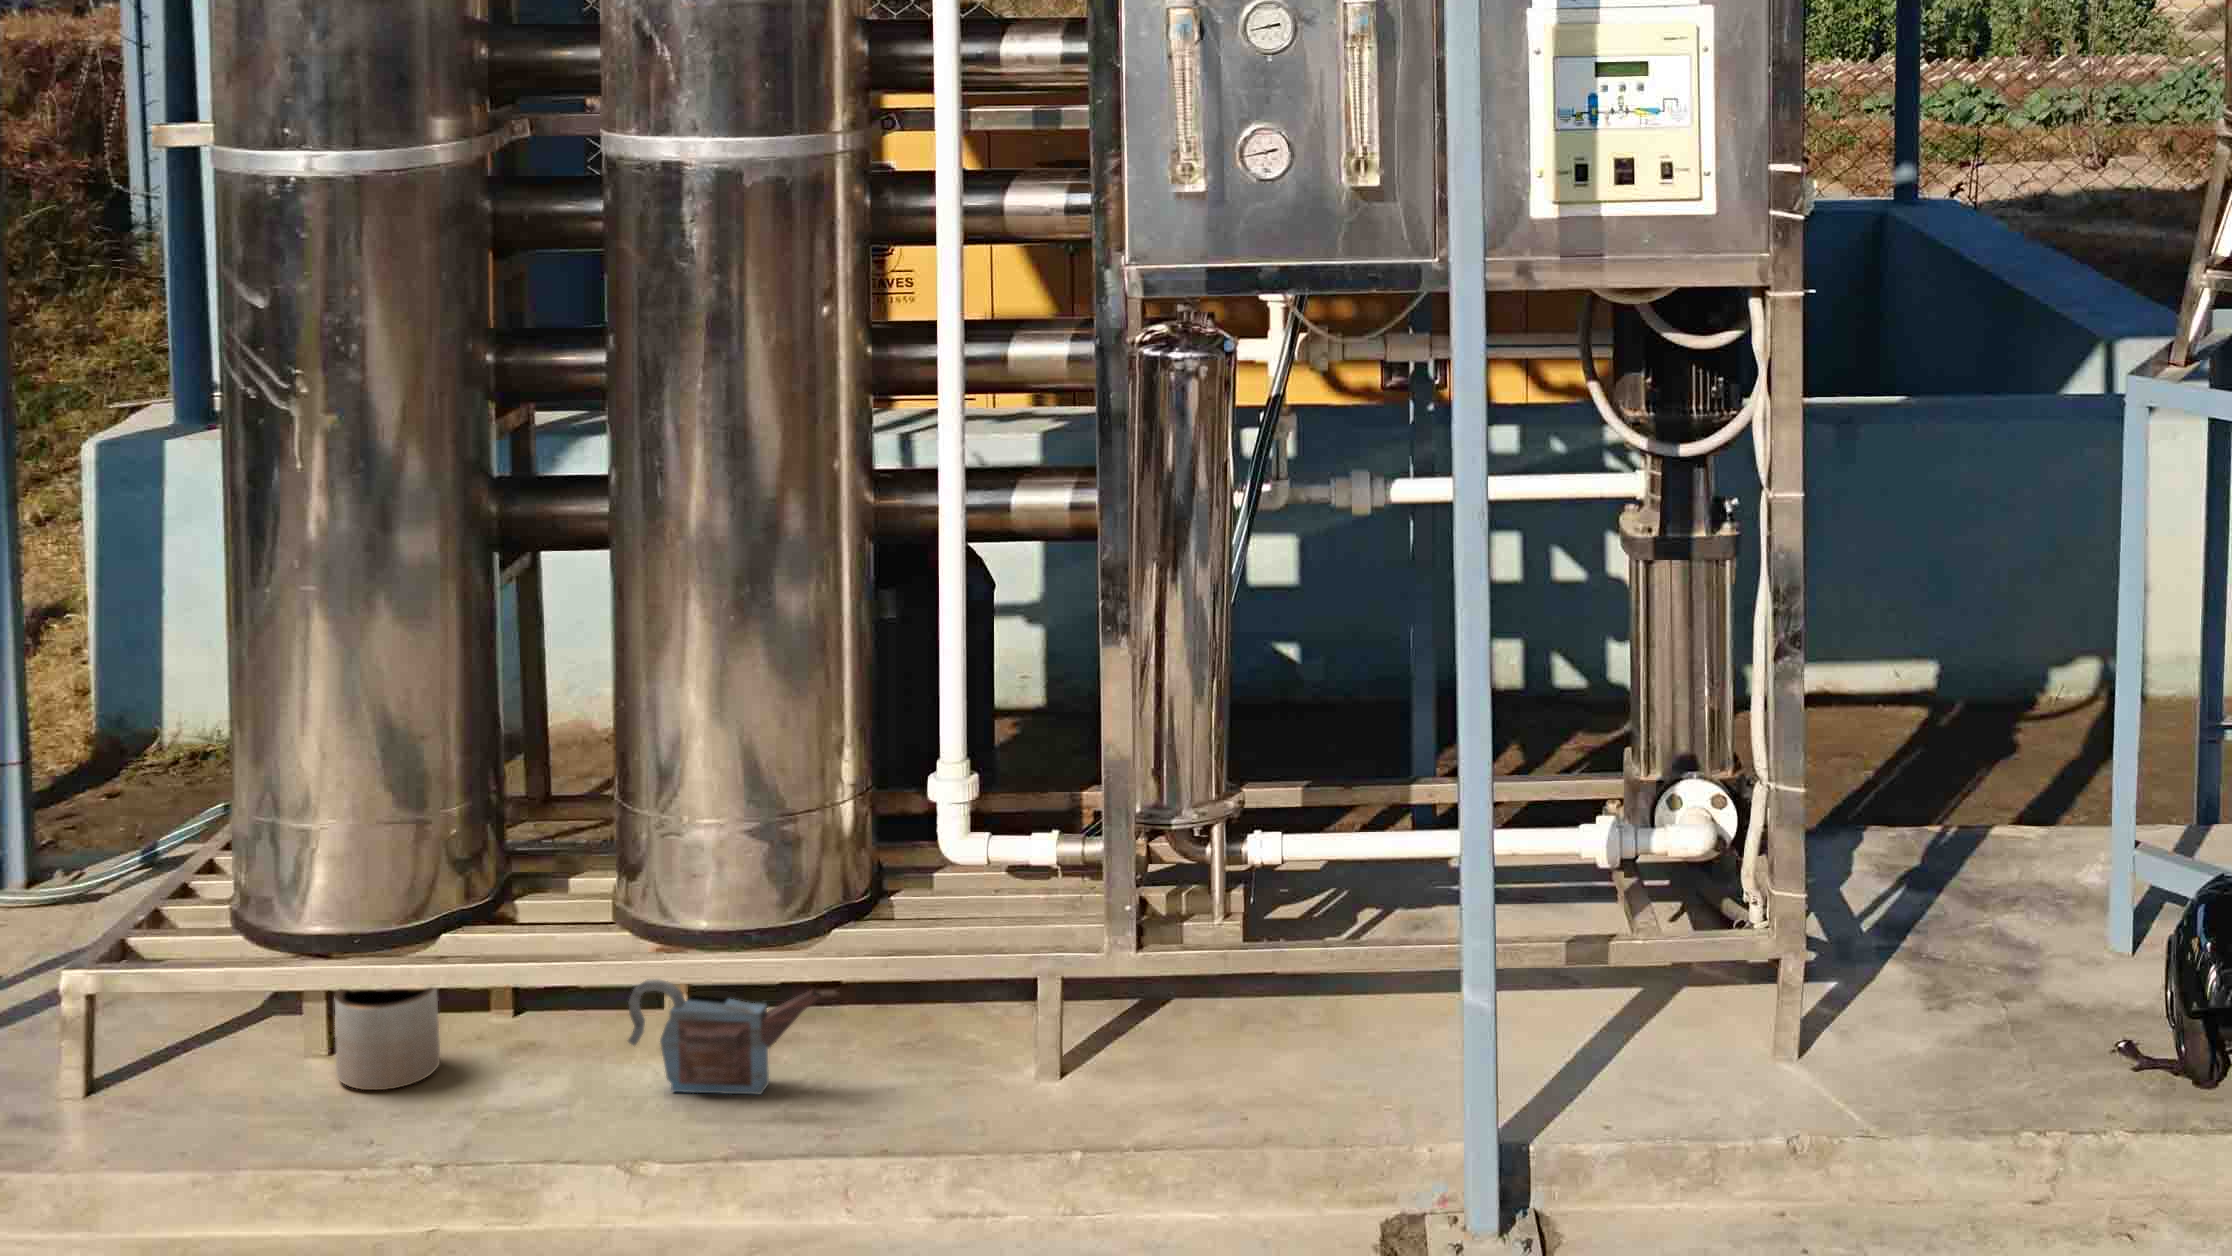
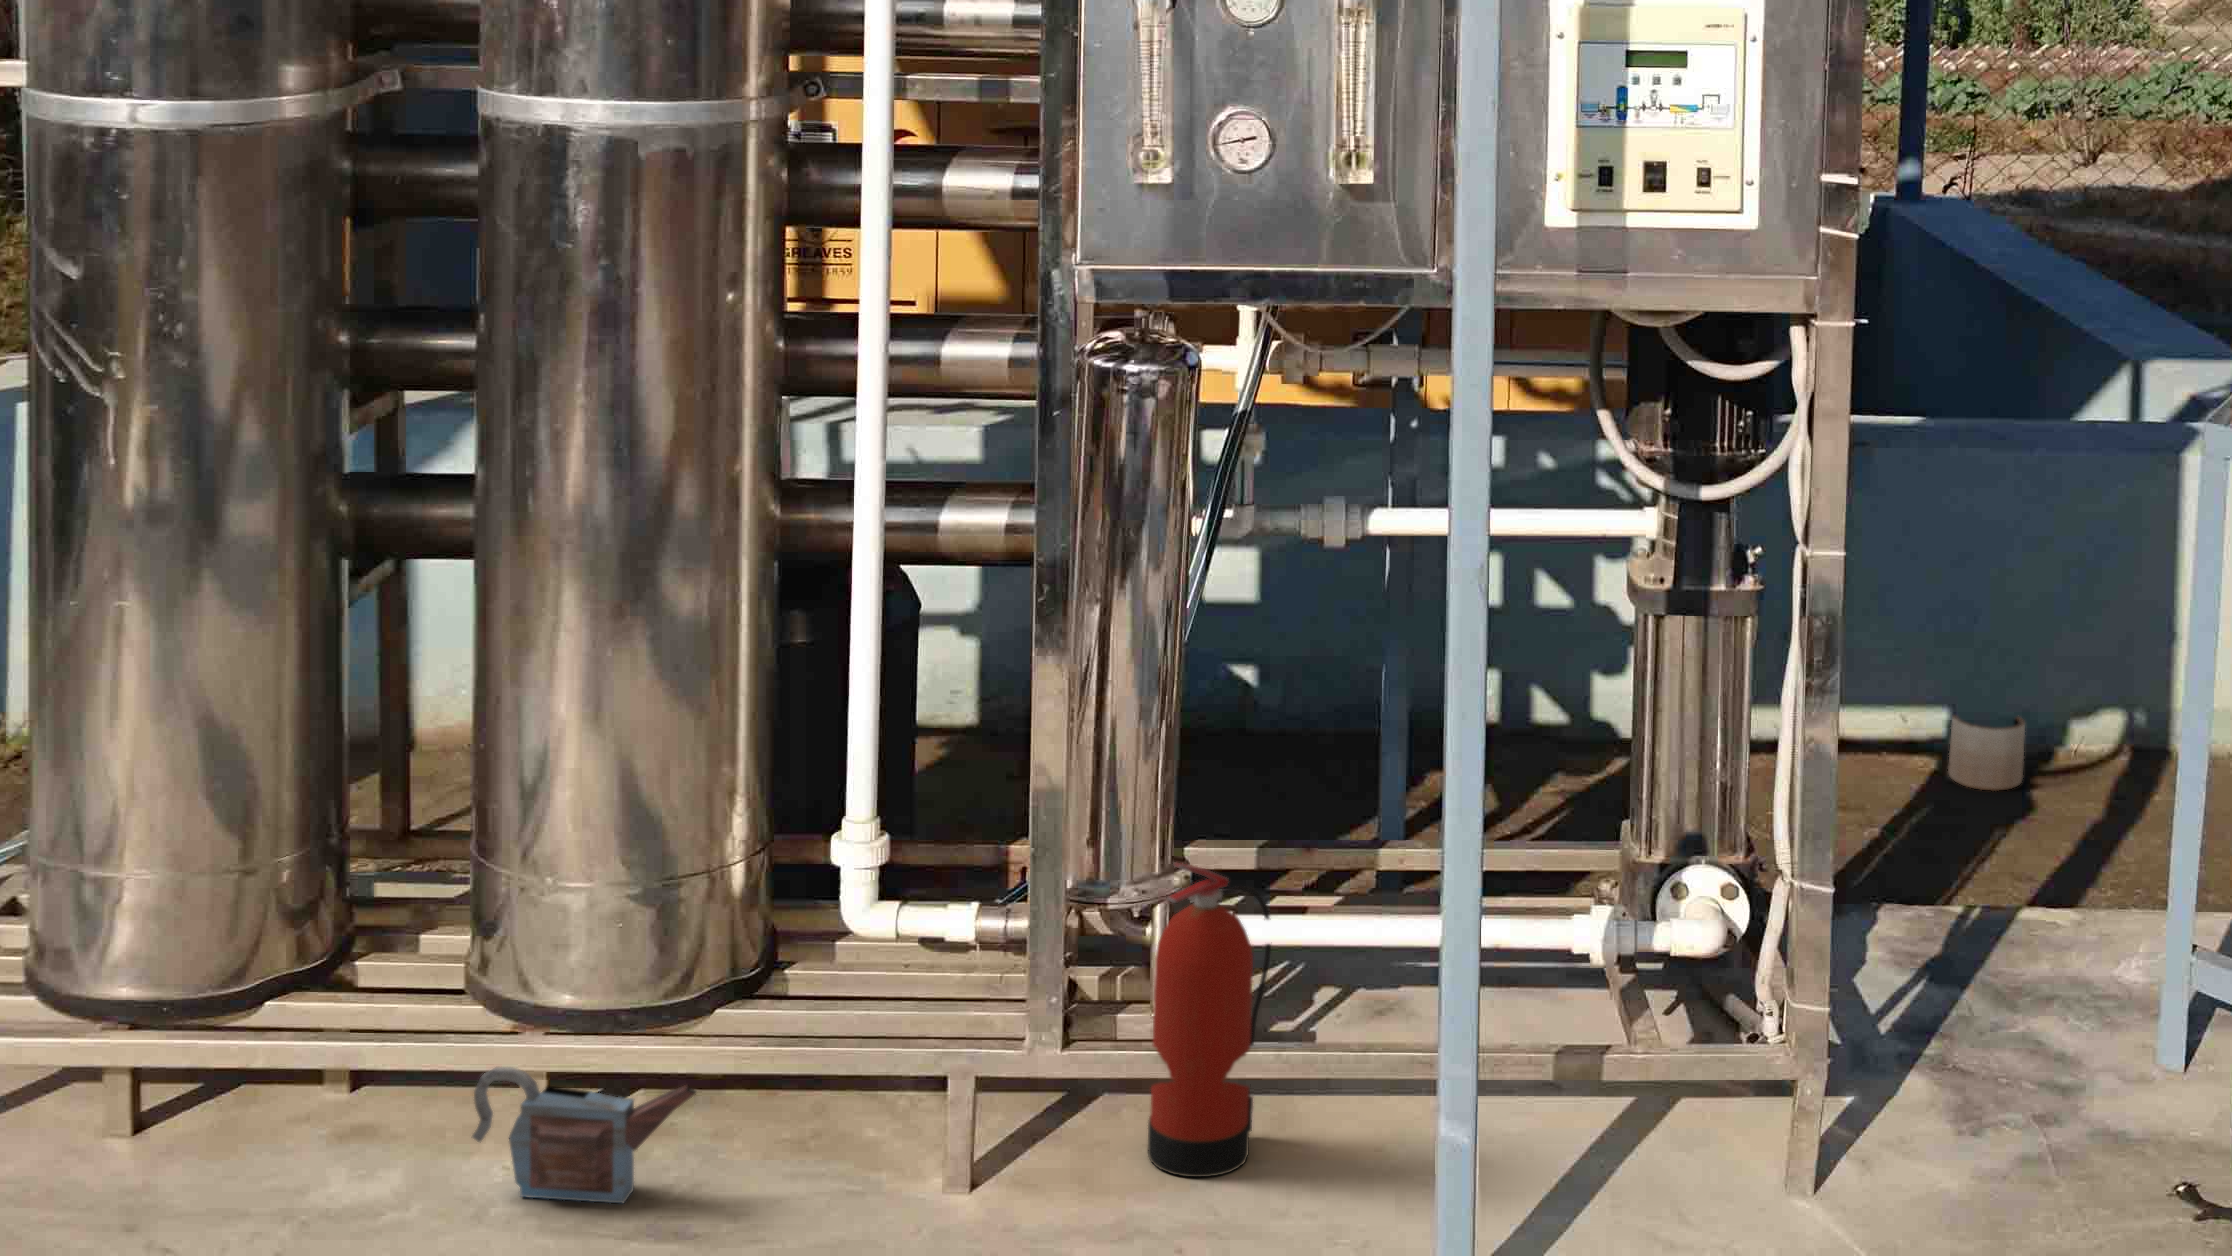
fire extinguisher: none [1214,785,1316,1061] -> present [1148,863,1271,1177]
planter: present [335,988,440,1090] -> present [1948,715,2025,791]

